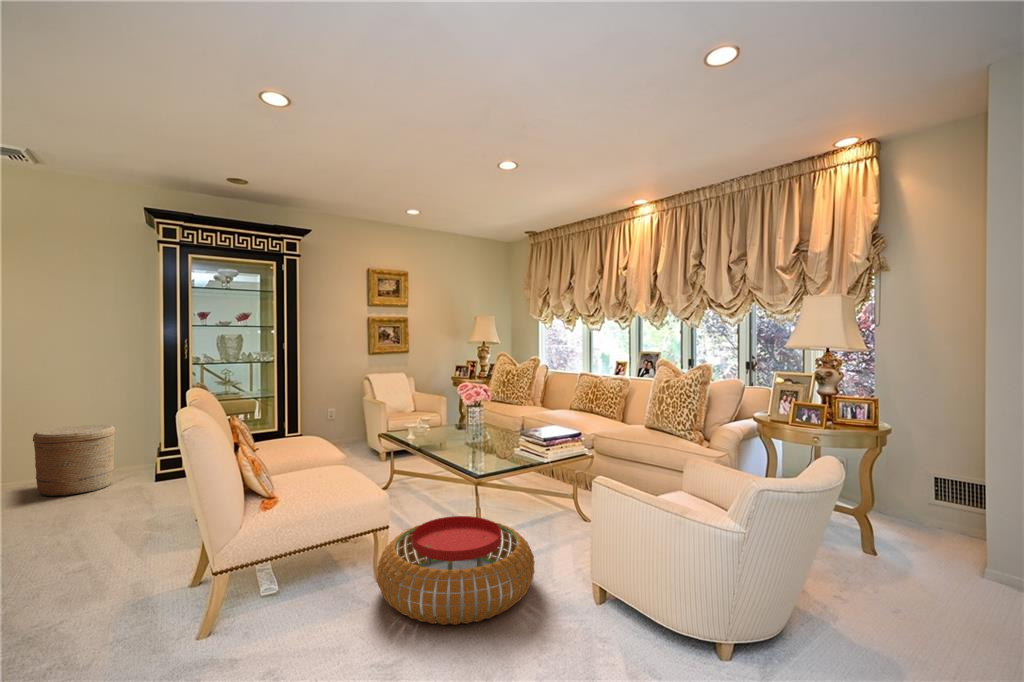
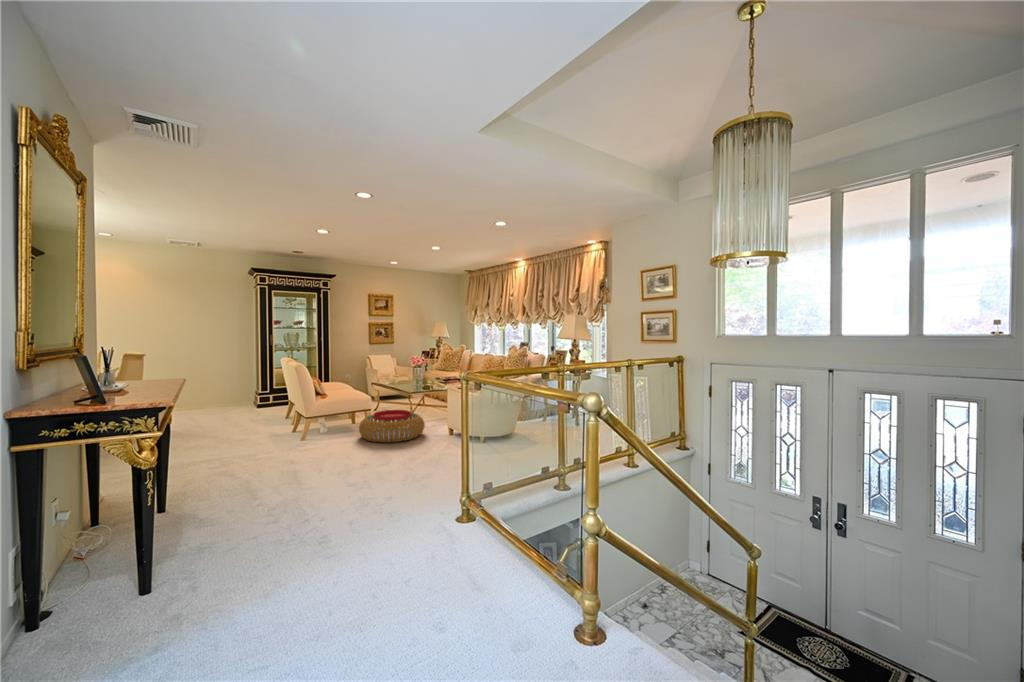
woven basket: present [33,425,115,497] -> none [196,378,234,412]

